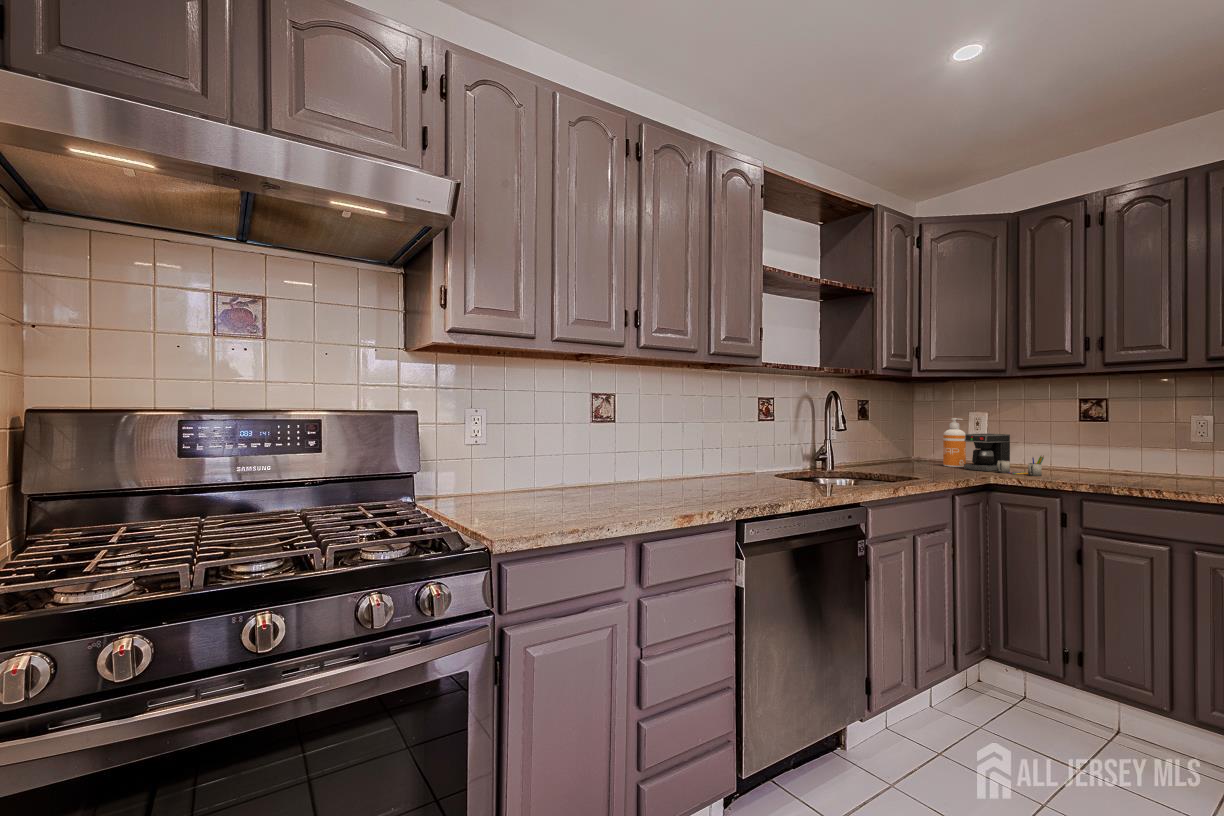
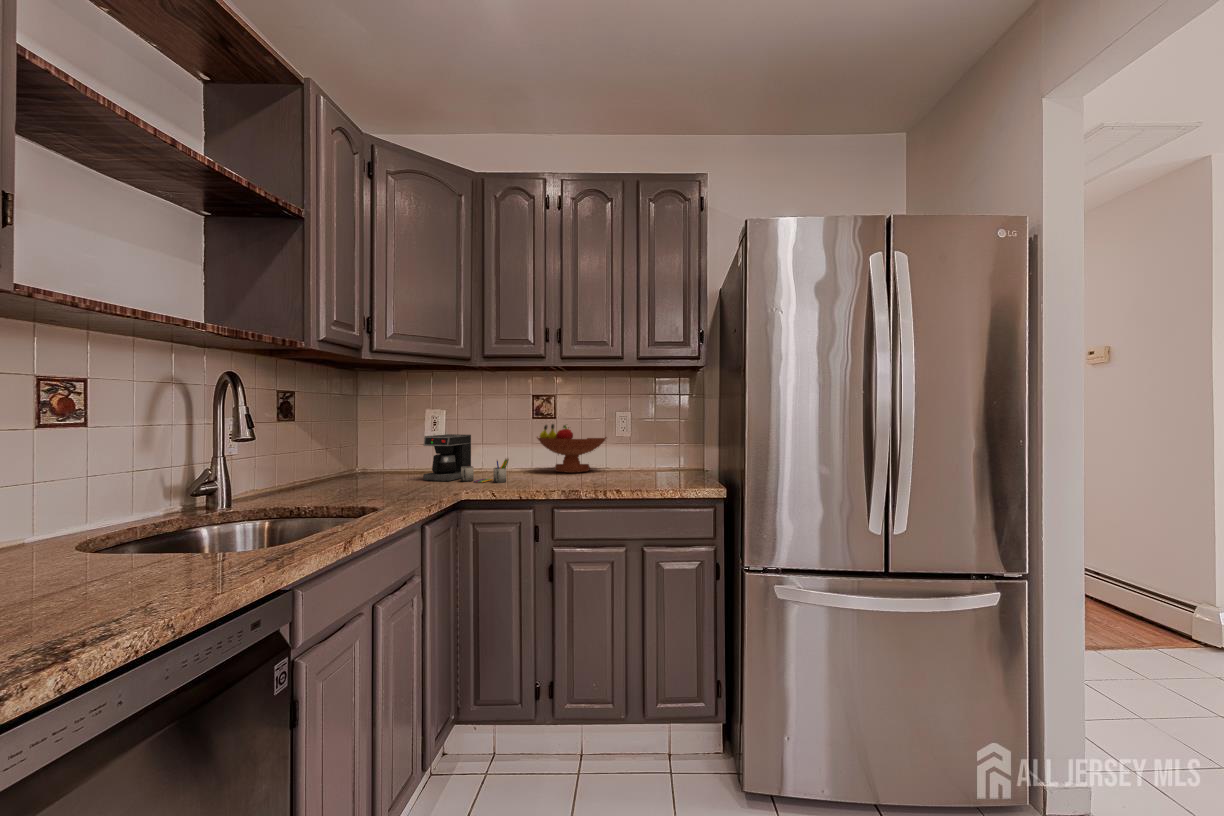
soap dispenser: present [943,418,966,467] -> none [398,417,423,478]
fruit bowl: none [1084,427,1181,477] -> present [537,424,607,473]

